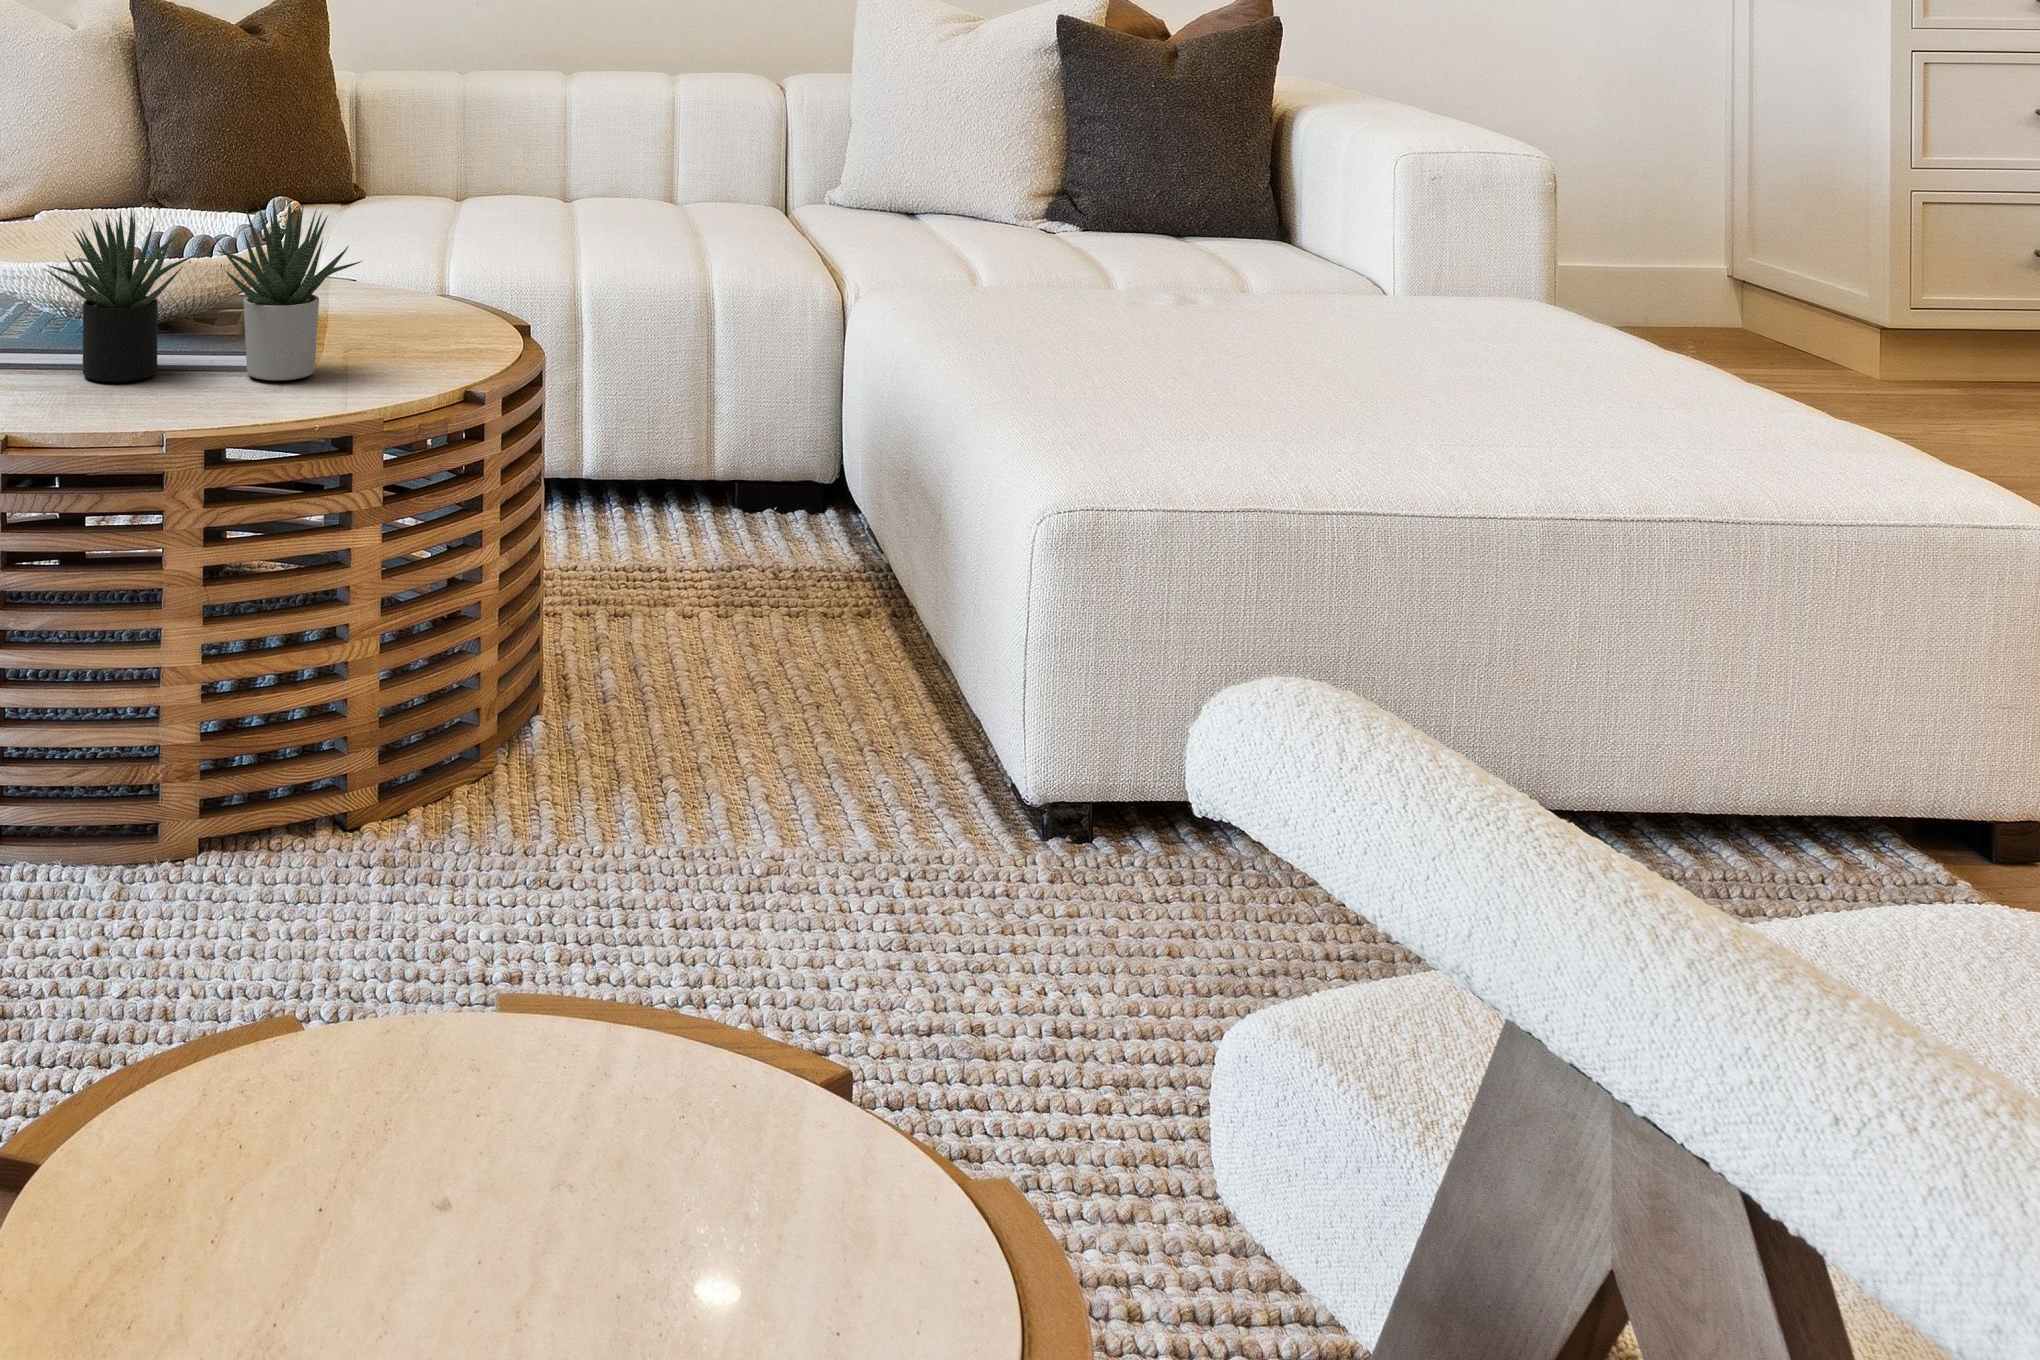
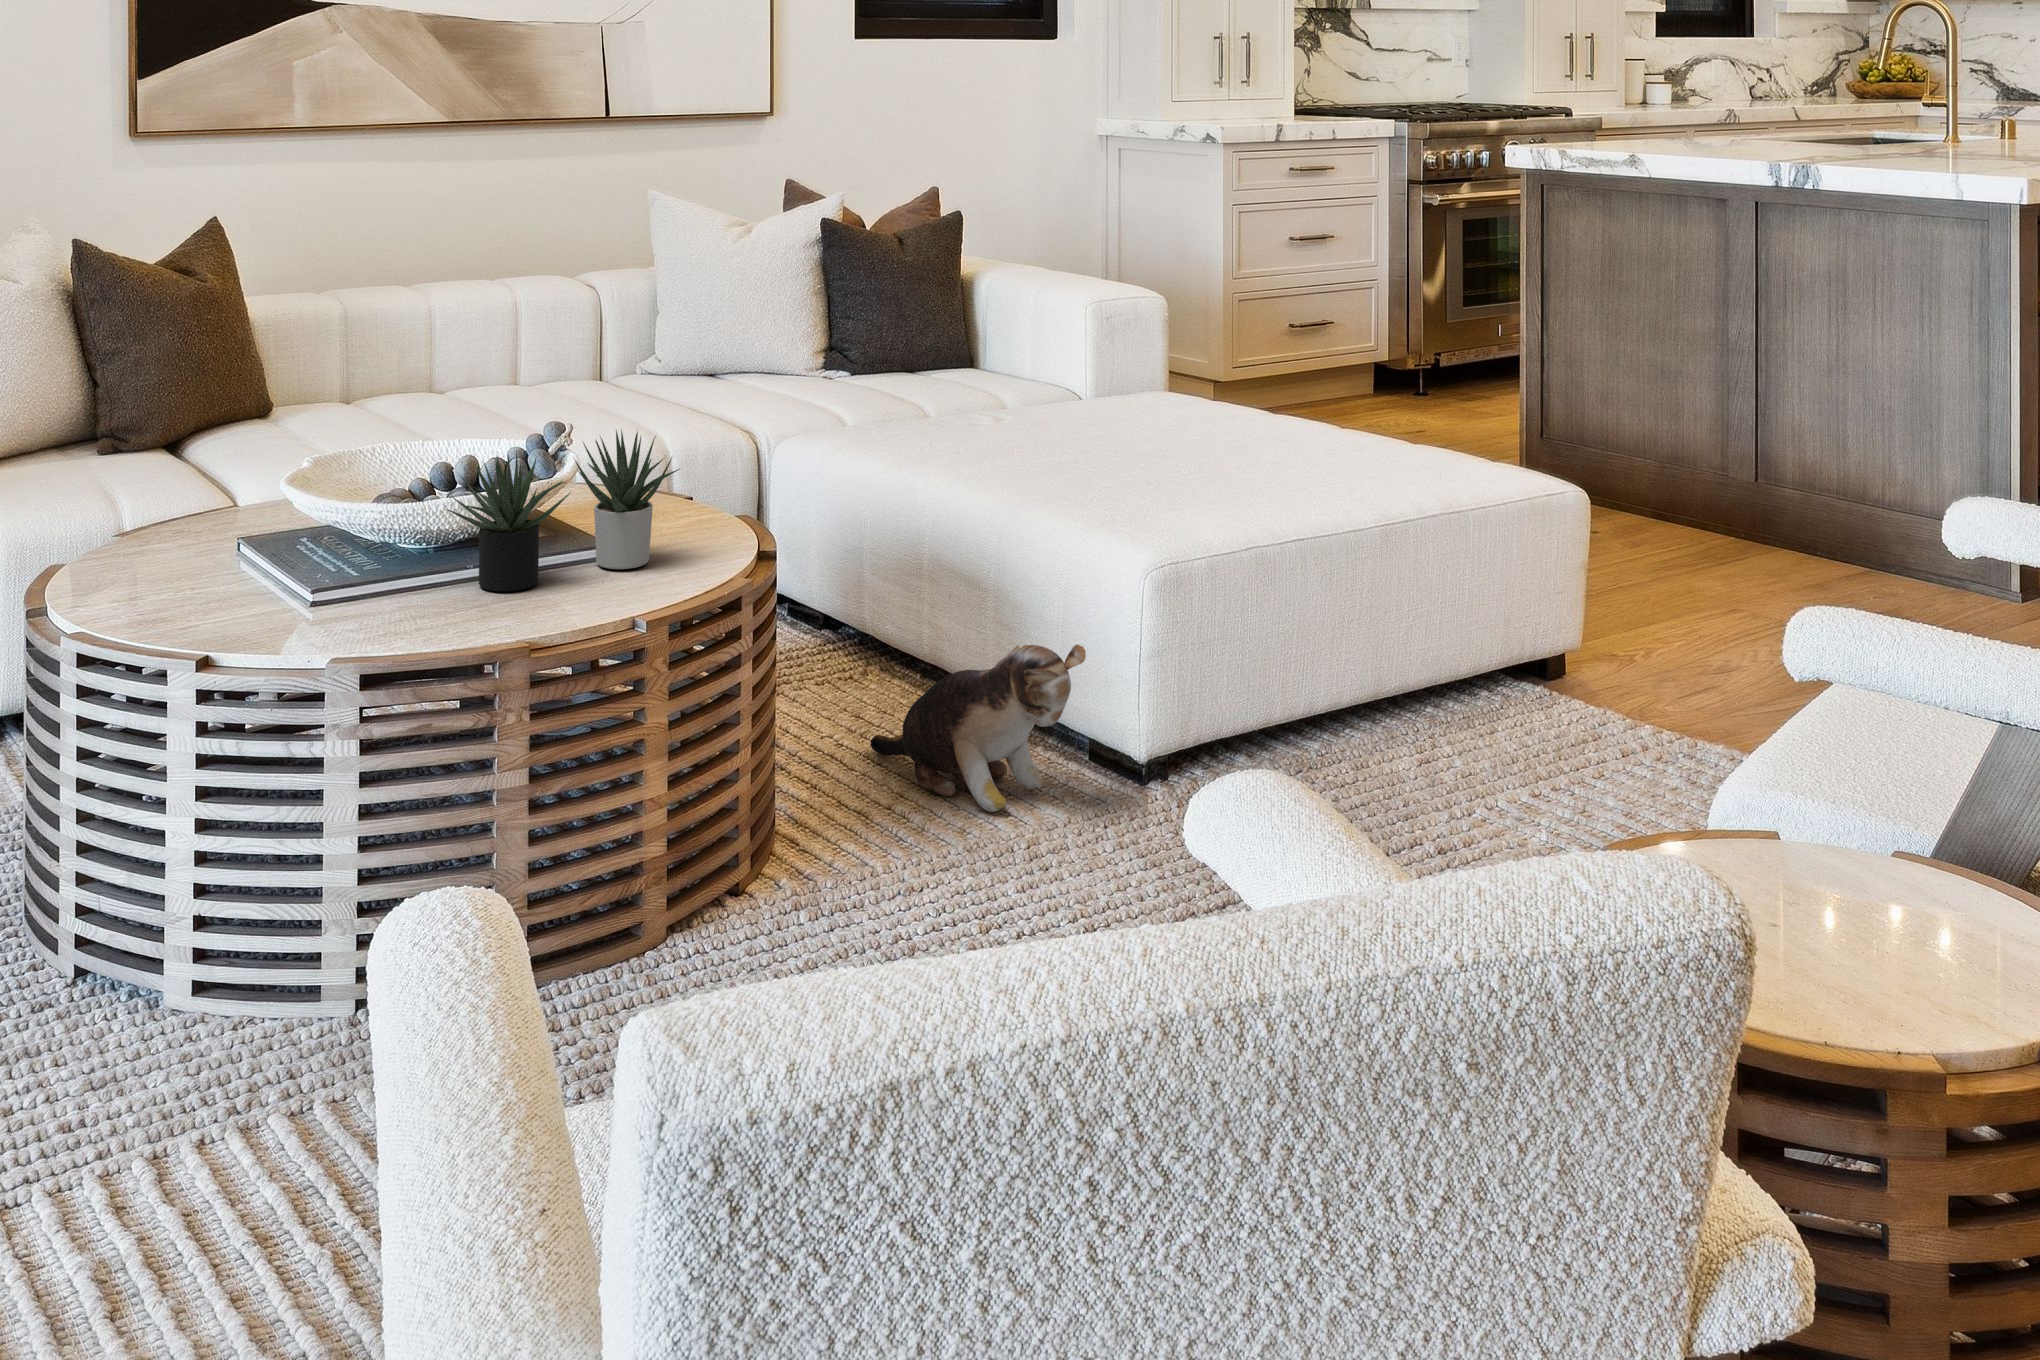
plush toy: none [706,586,878,827] -> present [870,644,1086,812]

